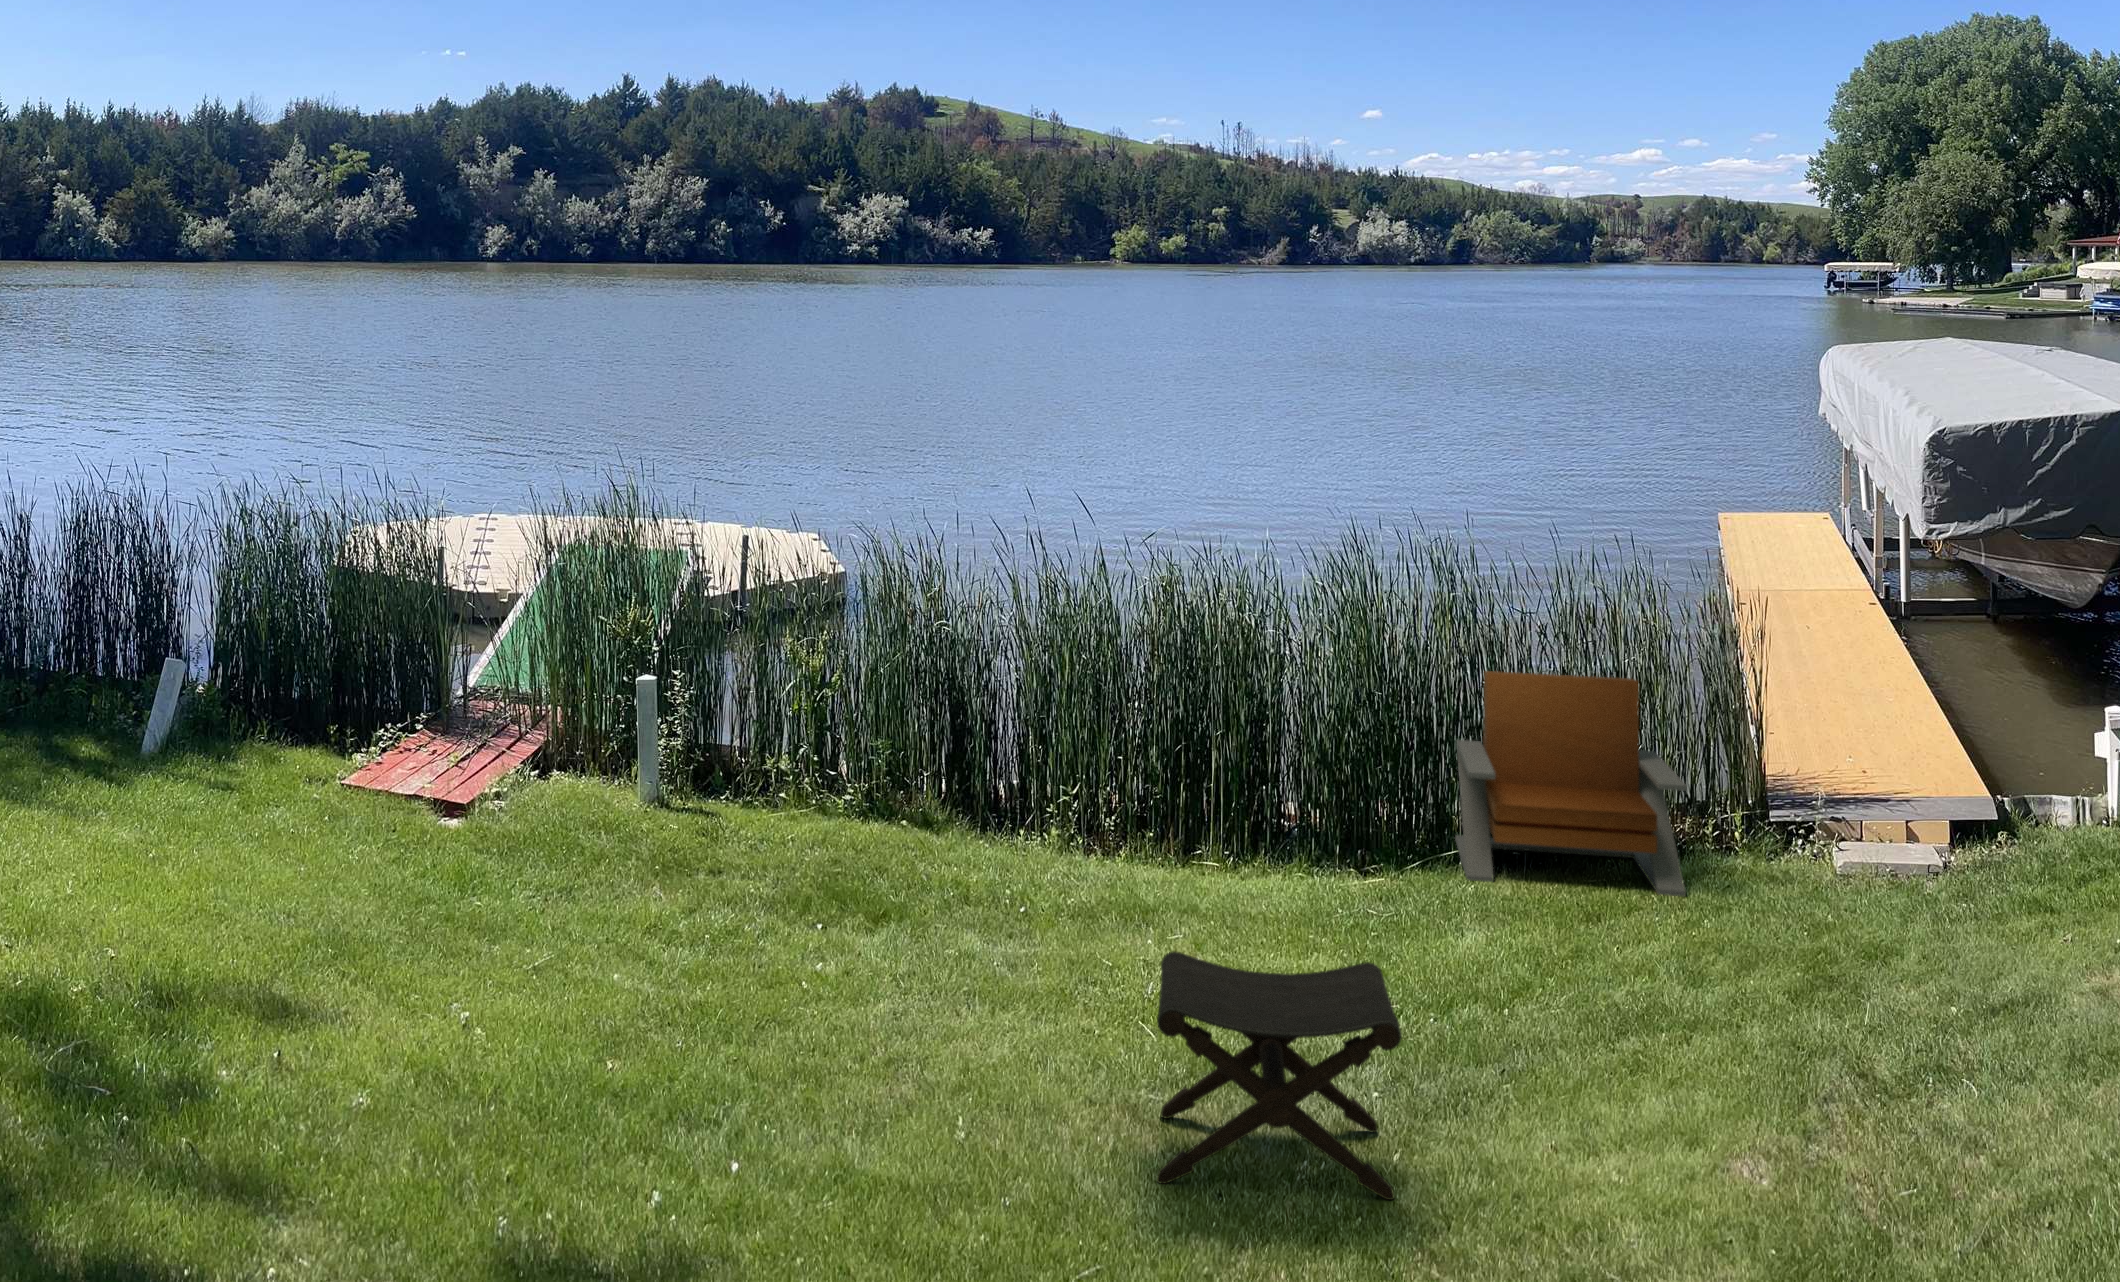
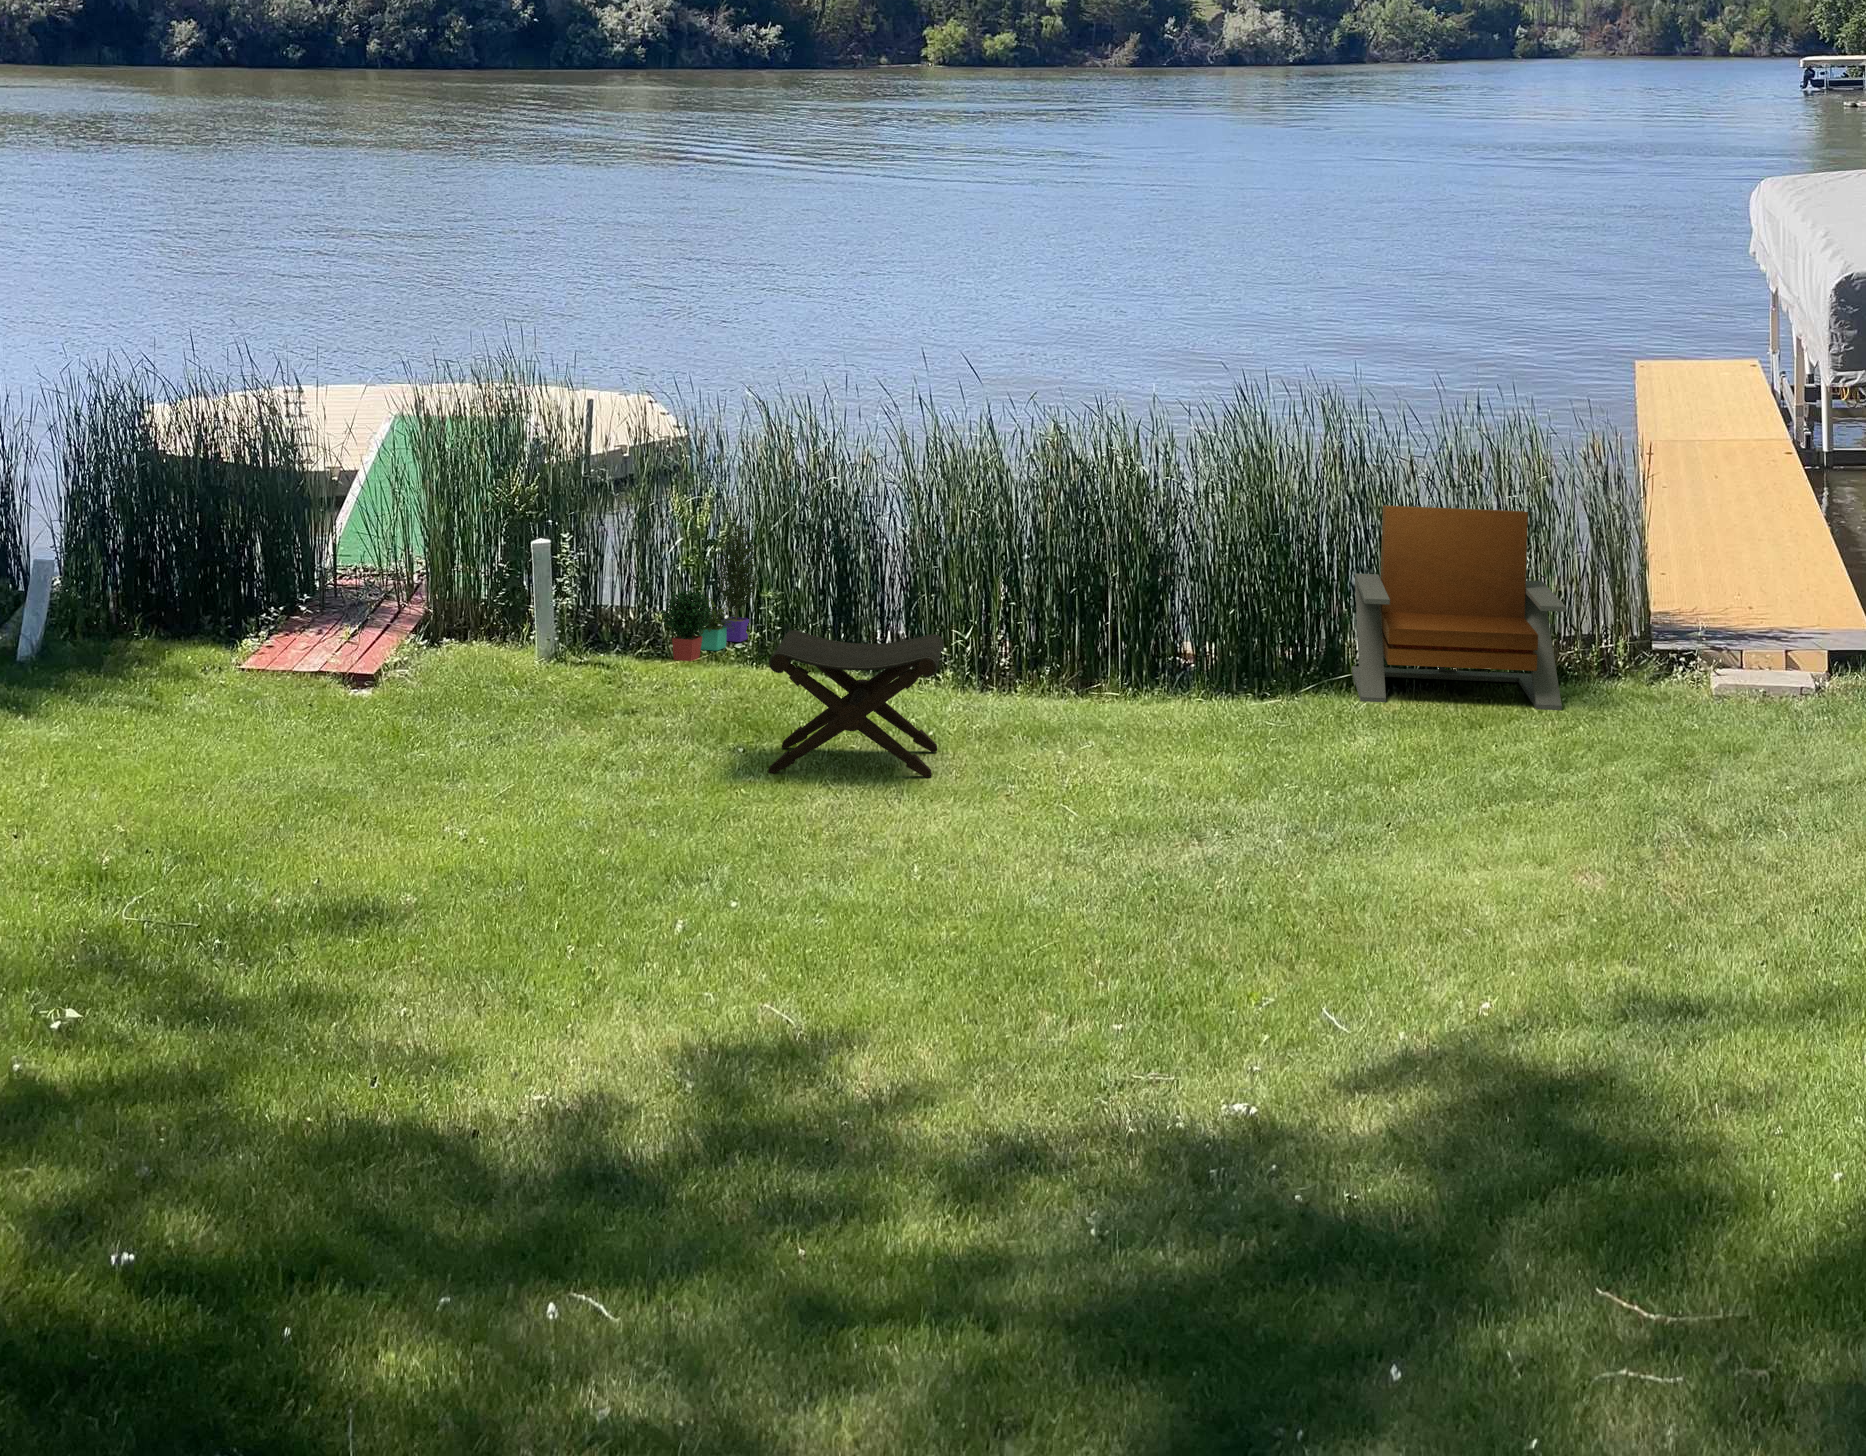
potted plant: none [772,678,874,818] -> present [662,522,759,661]
footstool: present [1157,951,1402,1200] -> present [768,630,944,777]

